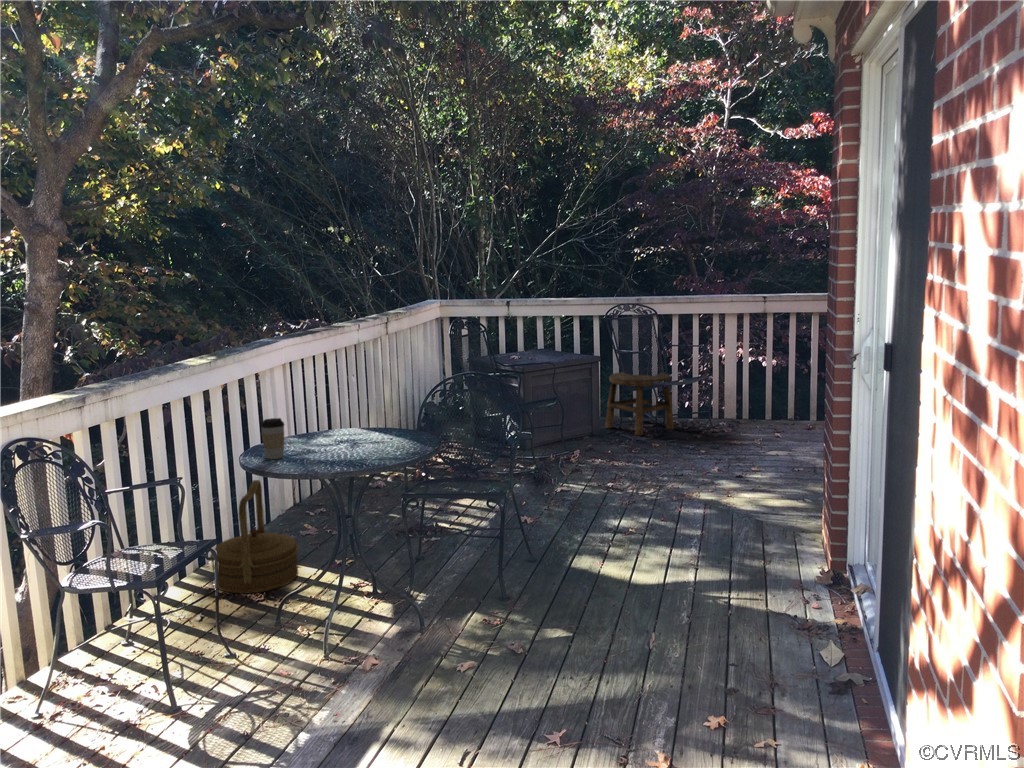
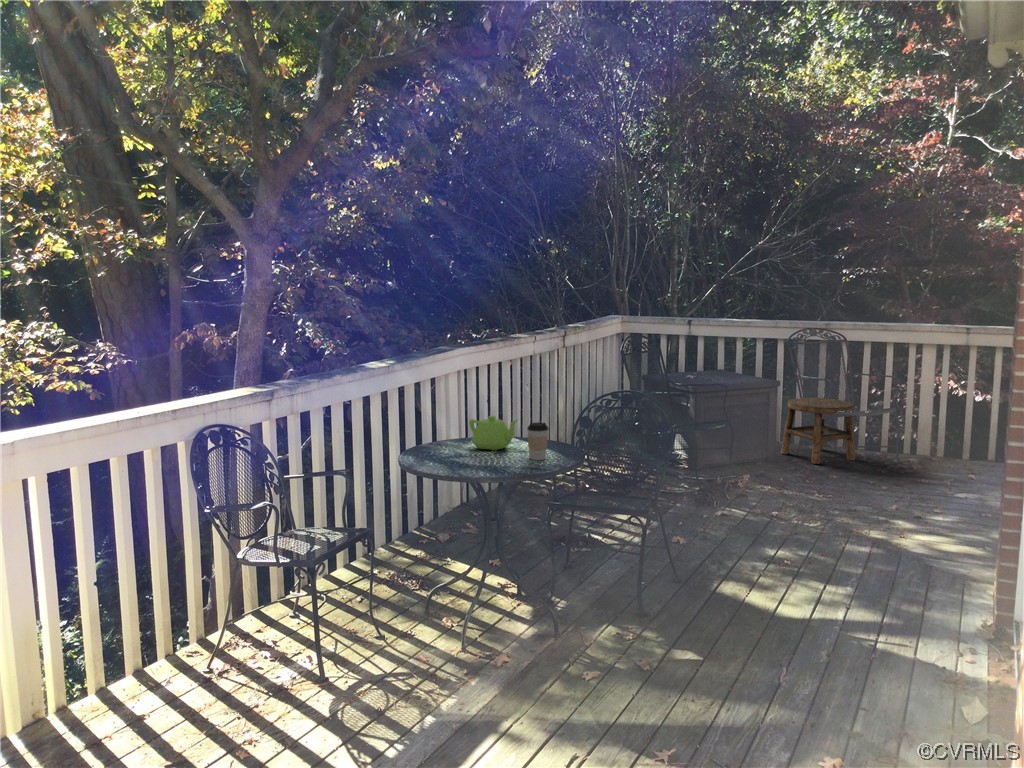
teapot: none [308,408,362,445] -> present [469,416,517,451]
coffee cup: present [261,418,284,459] -> present [527,422,548,460]
woven basket: present [210,480,299,593] -> none [376,478,455,582]

